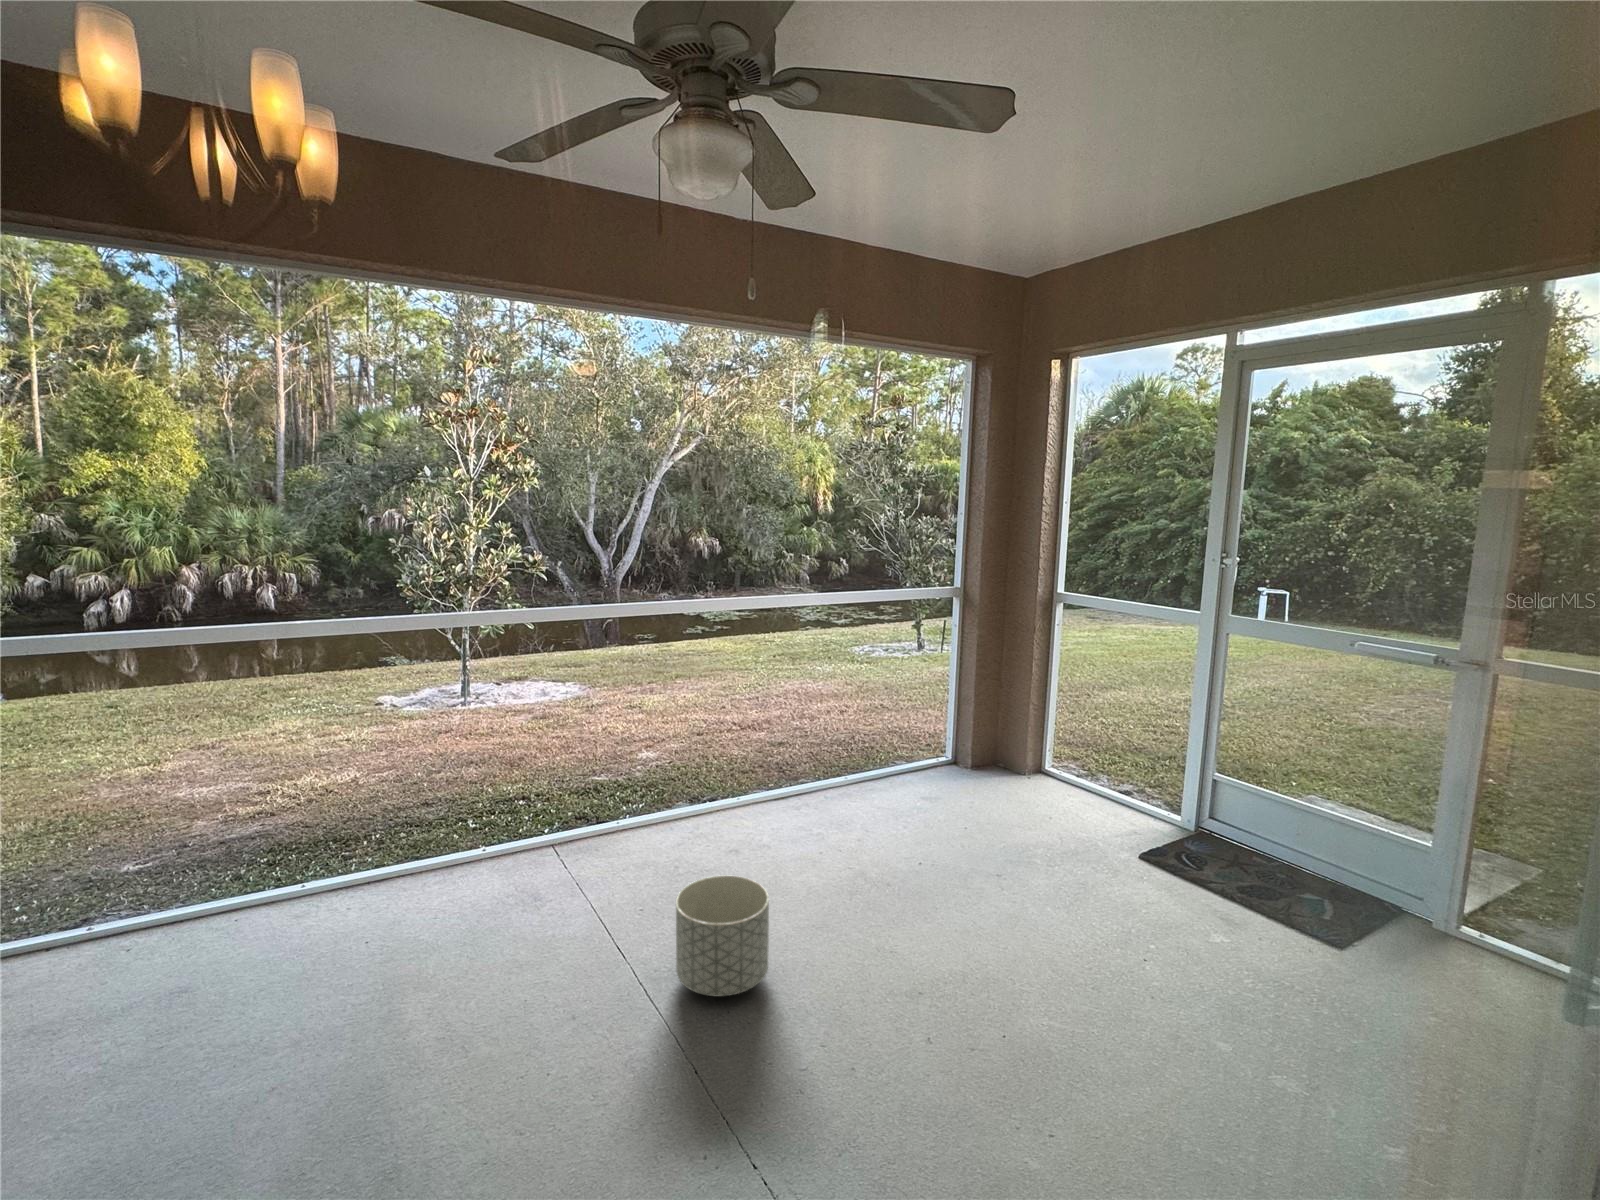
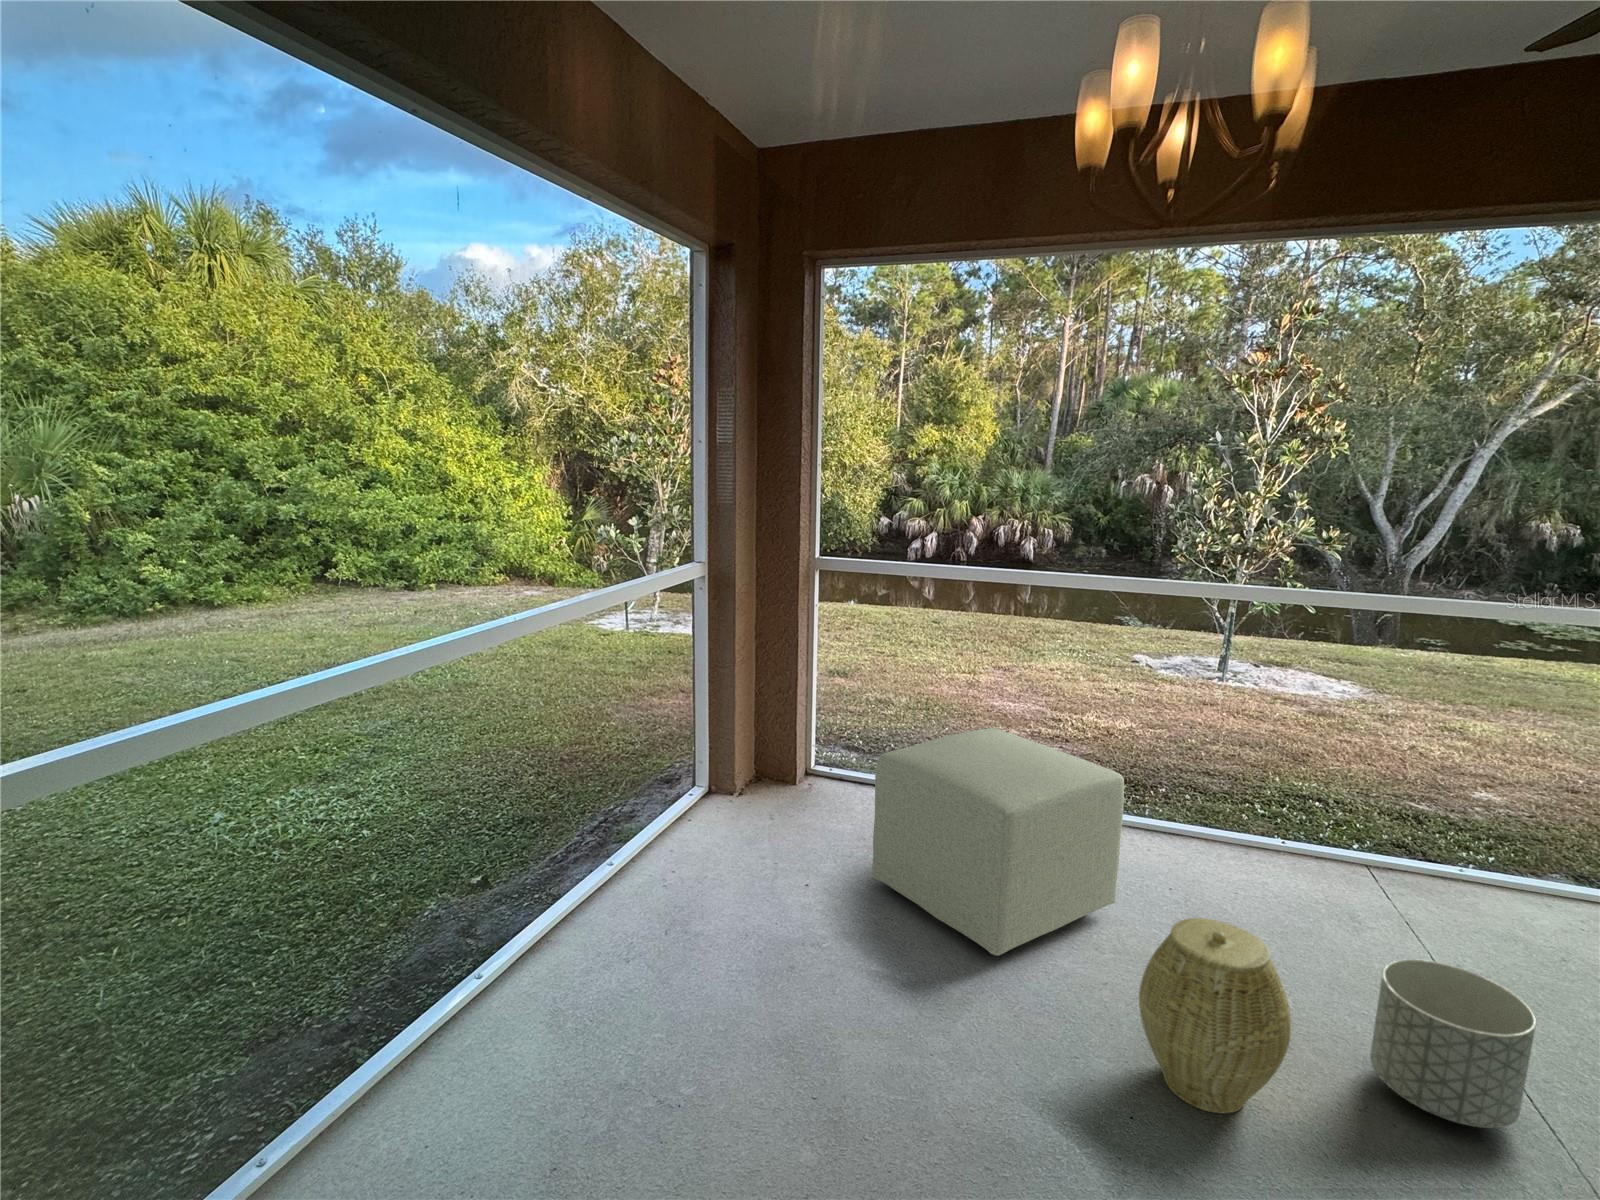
ottoman: none [83,811,439,1079] -> present [872,728,1124,956]
woven basket: none [499,923,633,1110] -> present [1139,918,1291,1113]

